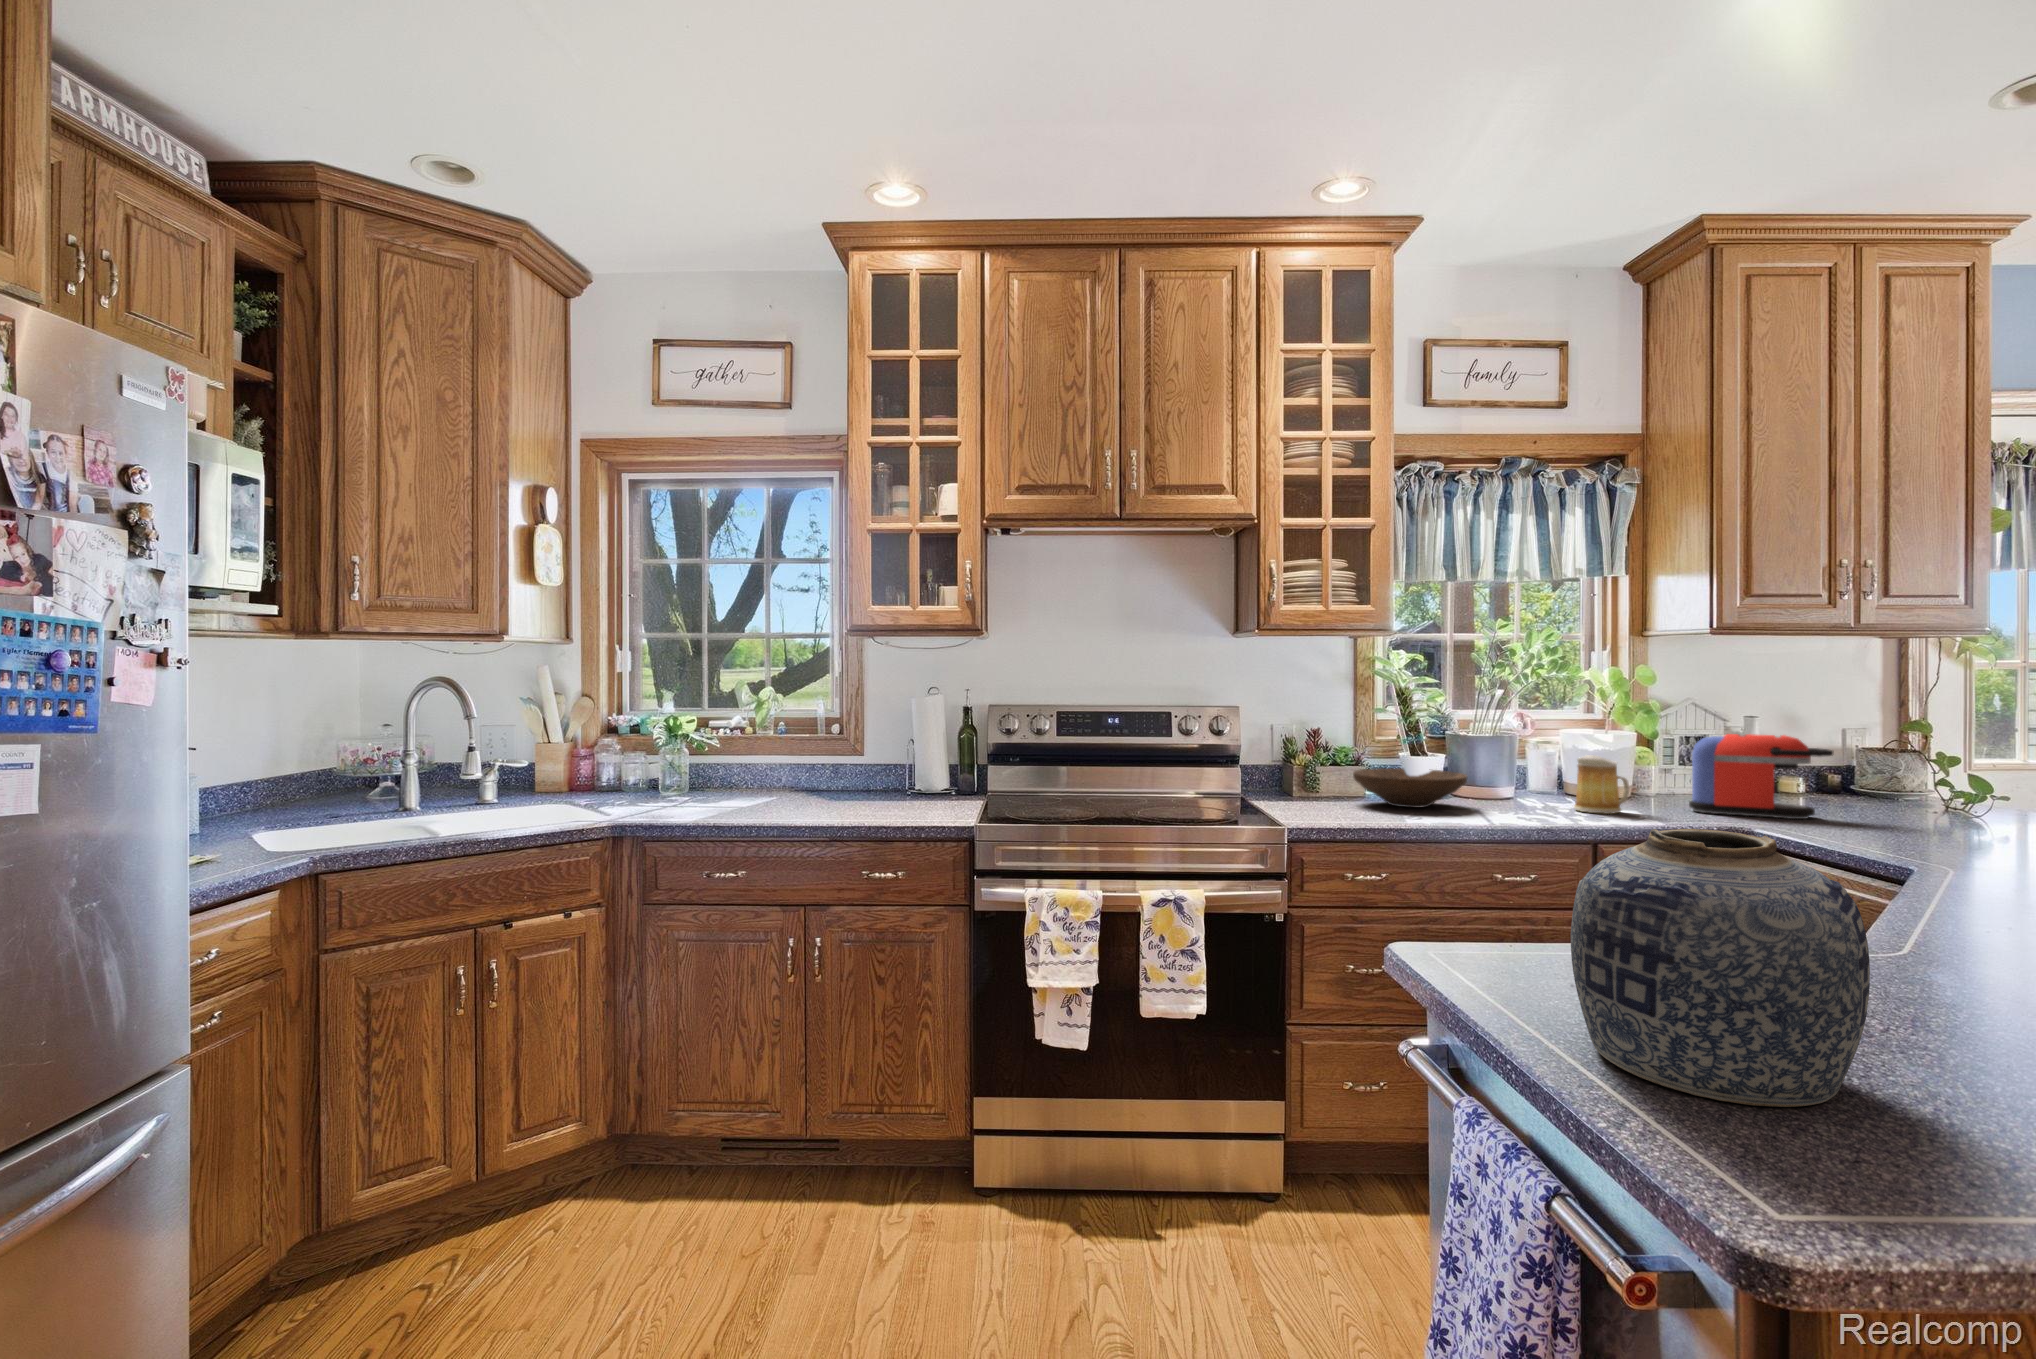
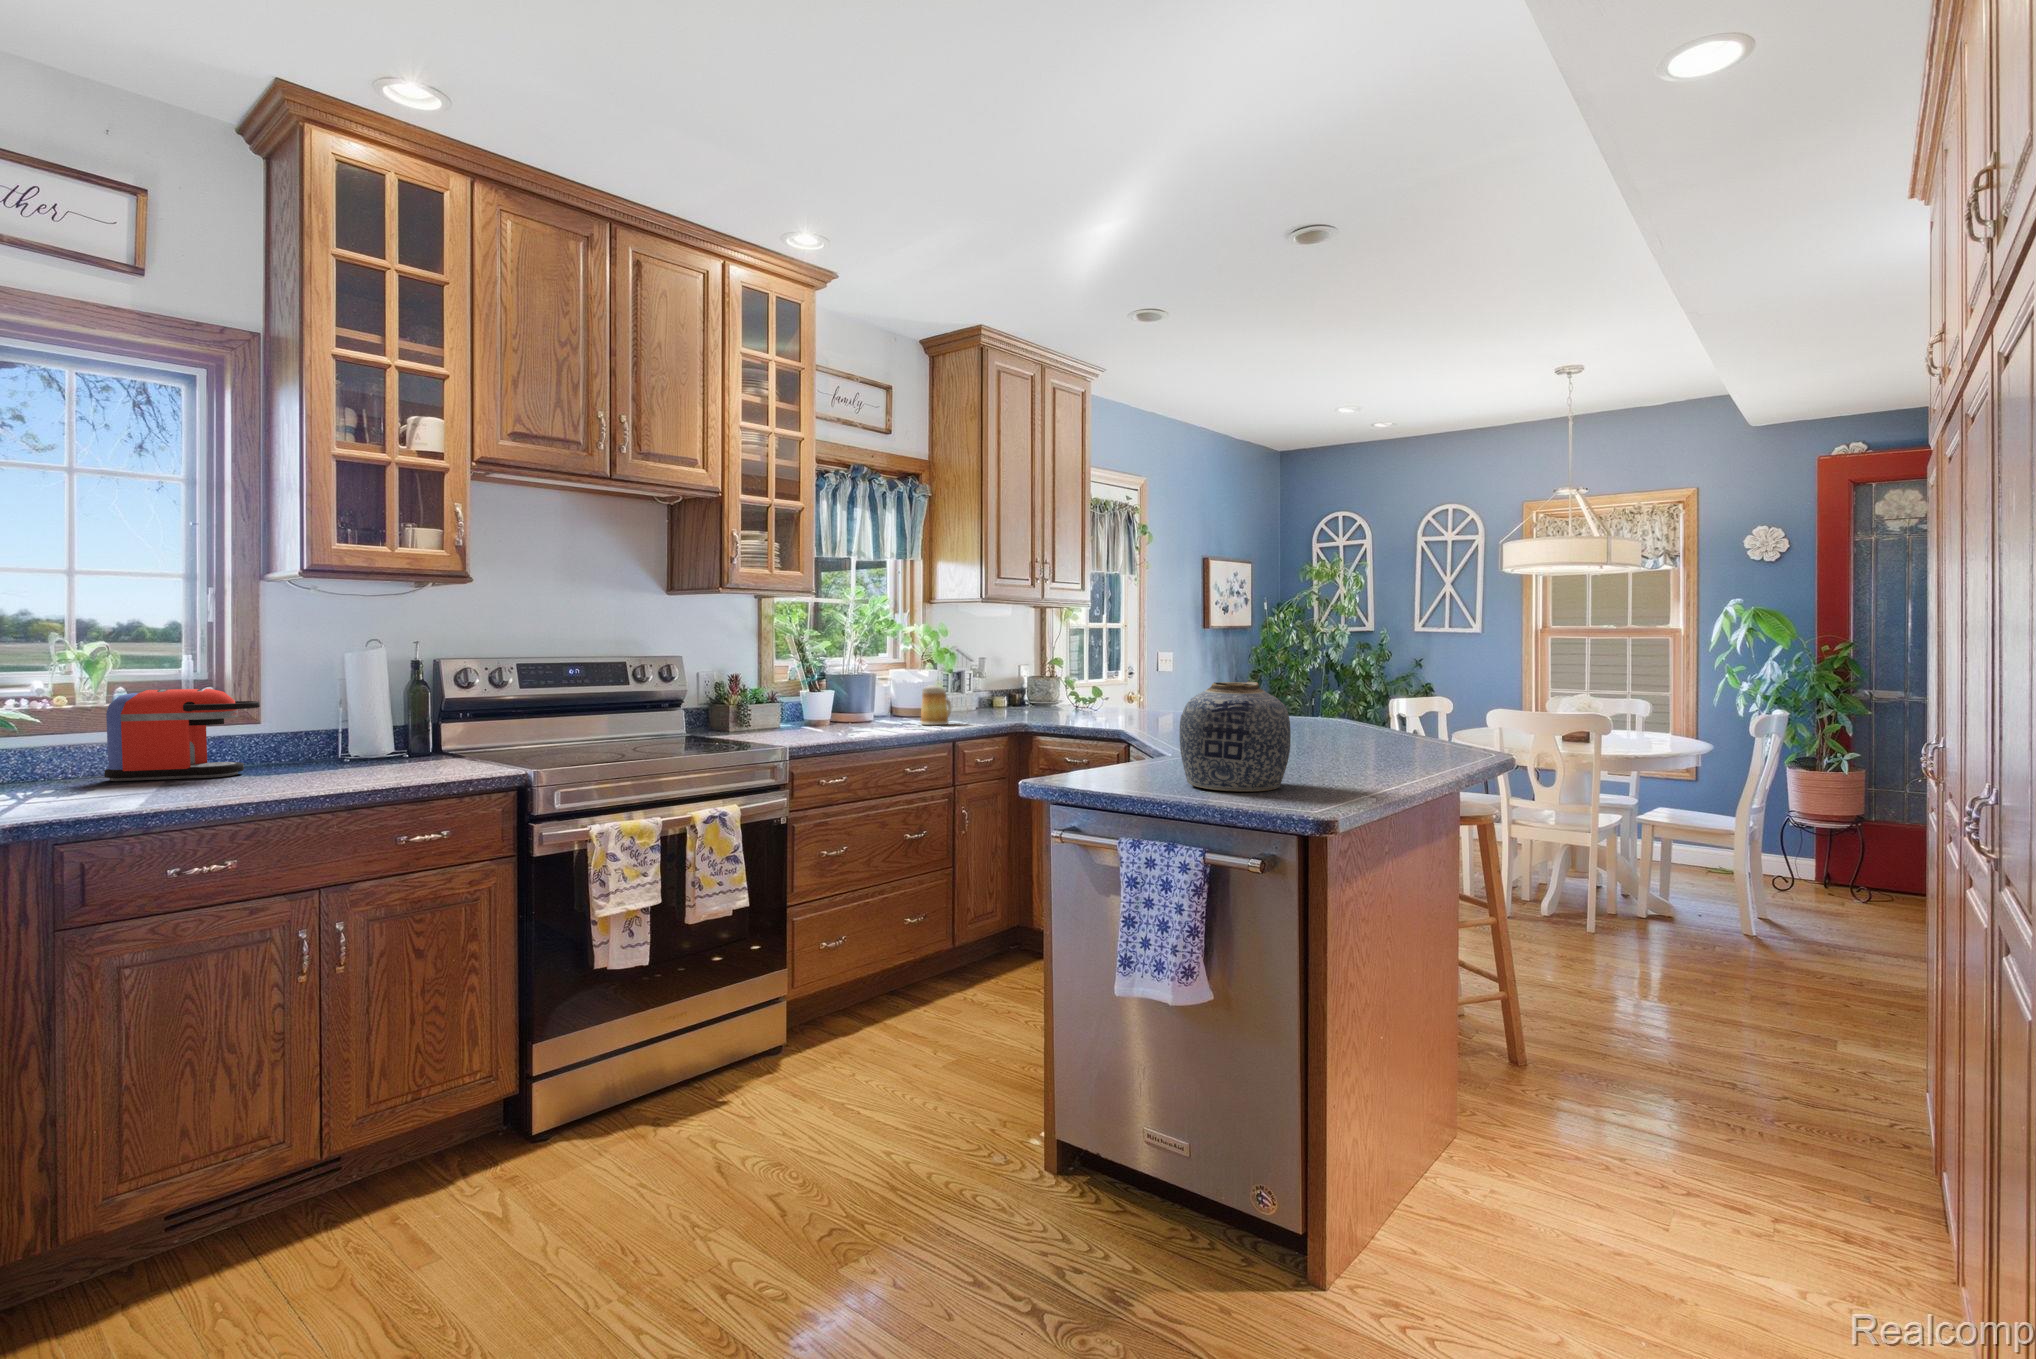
coffee maker: present [1689,734,1834,819] -> present [104,689,260,781]
wooden bowl: present [1353,768,1467,808] -> none [778,704,863,732]

